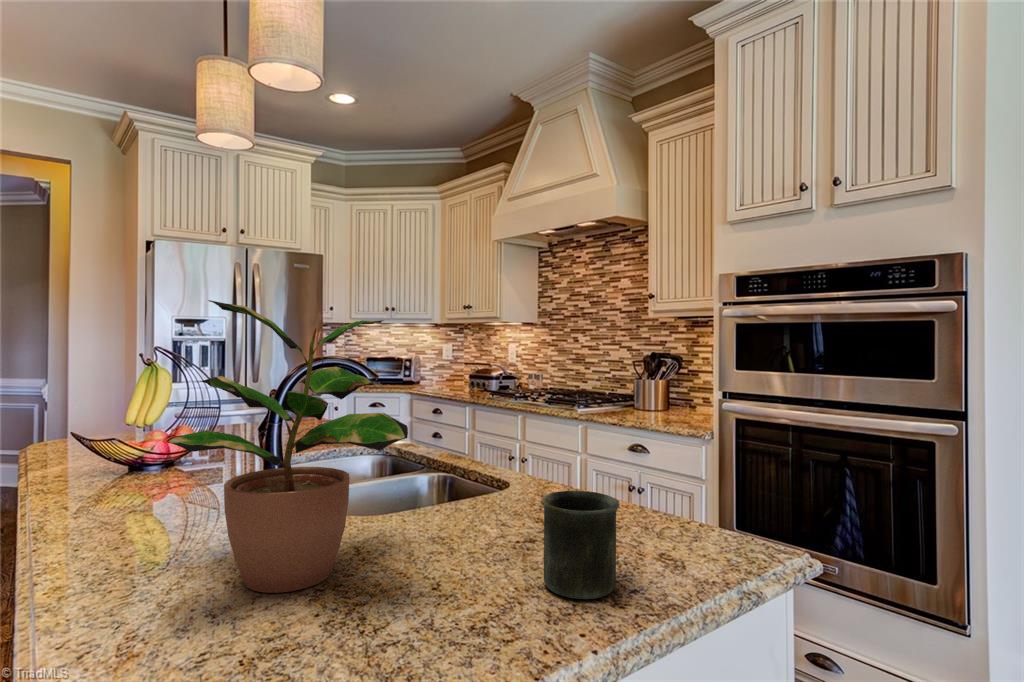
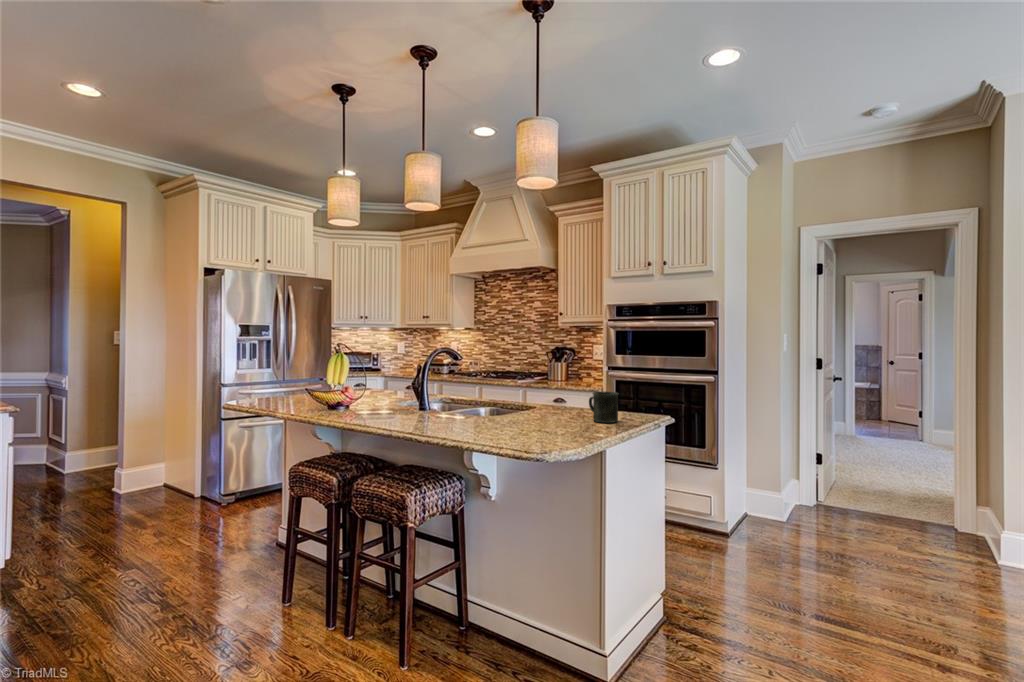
potted plant: present [167,300,408,593] -> none [462,325,557,427]

